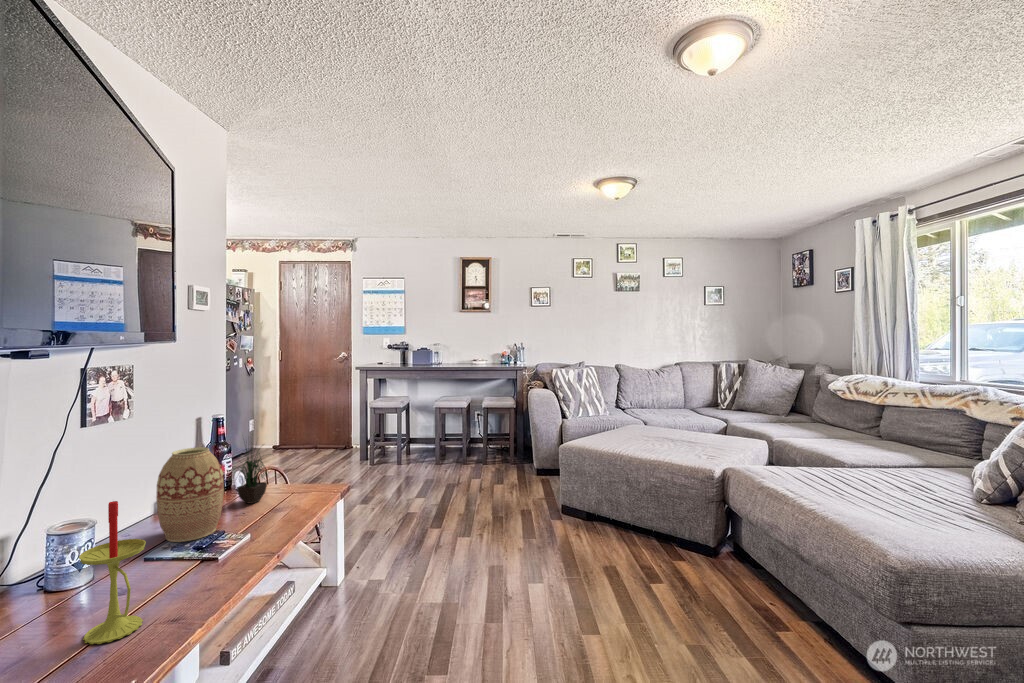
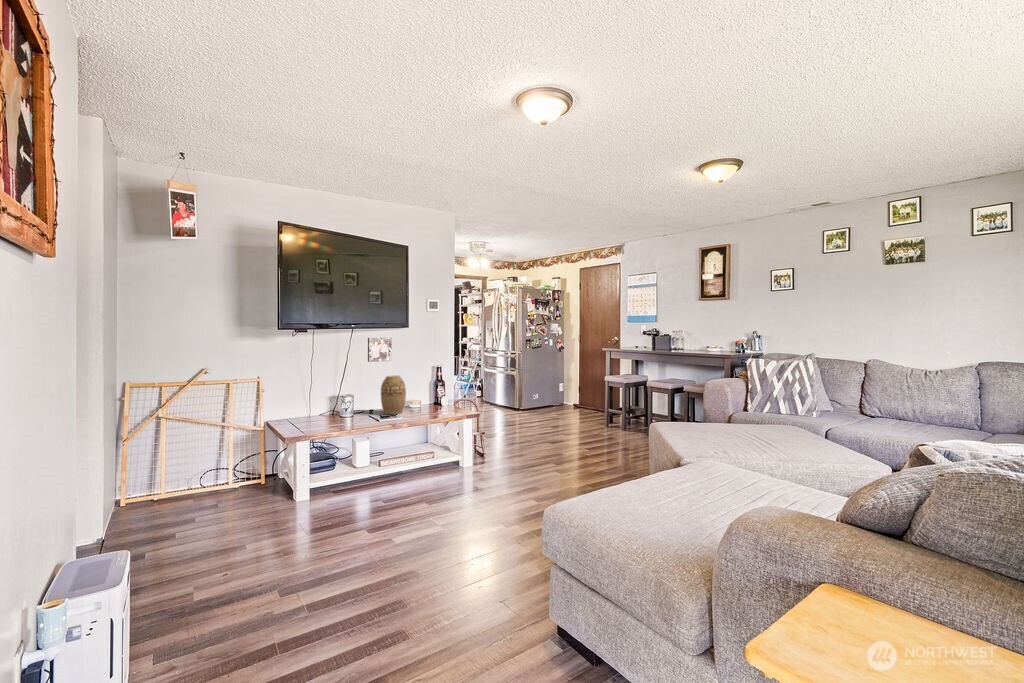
potted plant: present [237,442,267,504] -> none [422,368,441,410]
candle: present [79,501,146,644] -> none [318,381,337,427]

